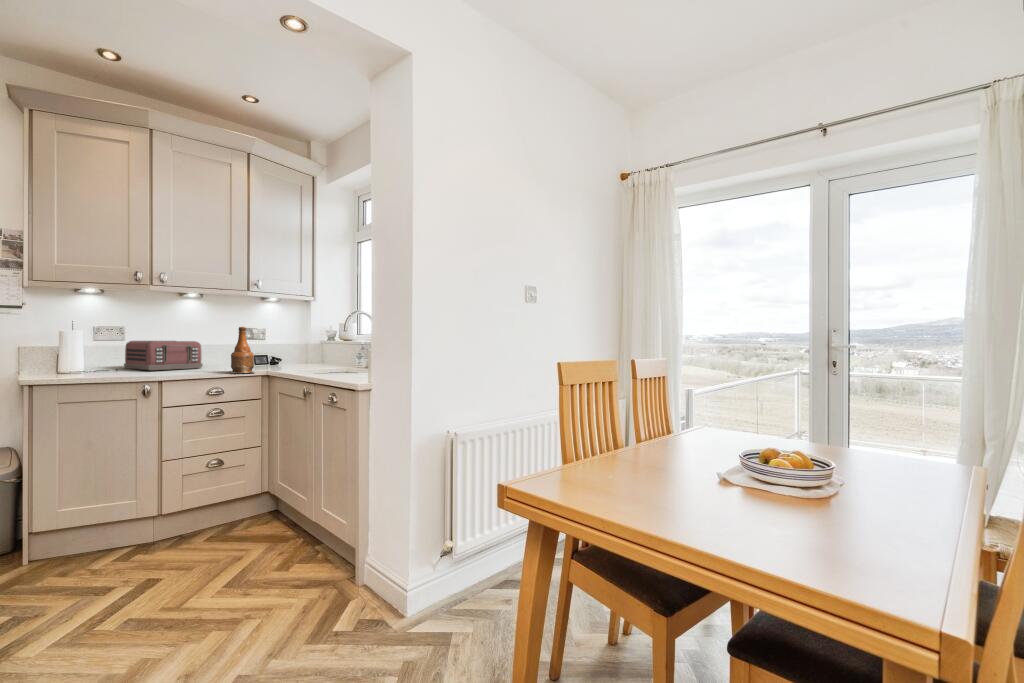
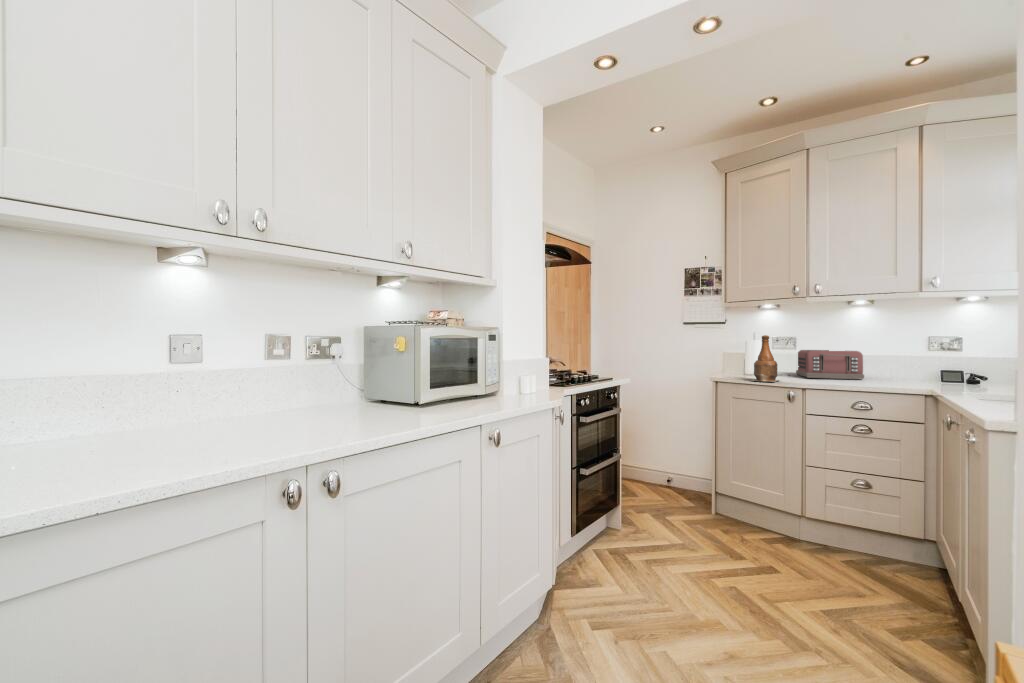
bottle: present [230,327,254,373] -> present [754,335,779,382]

